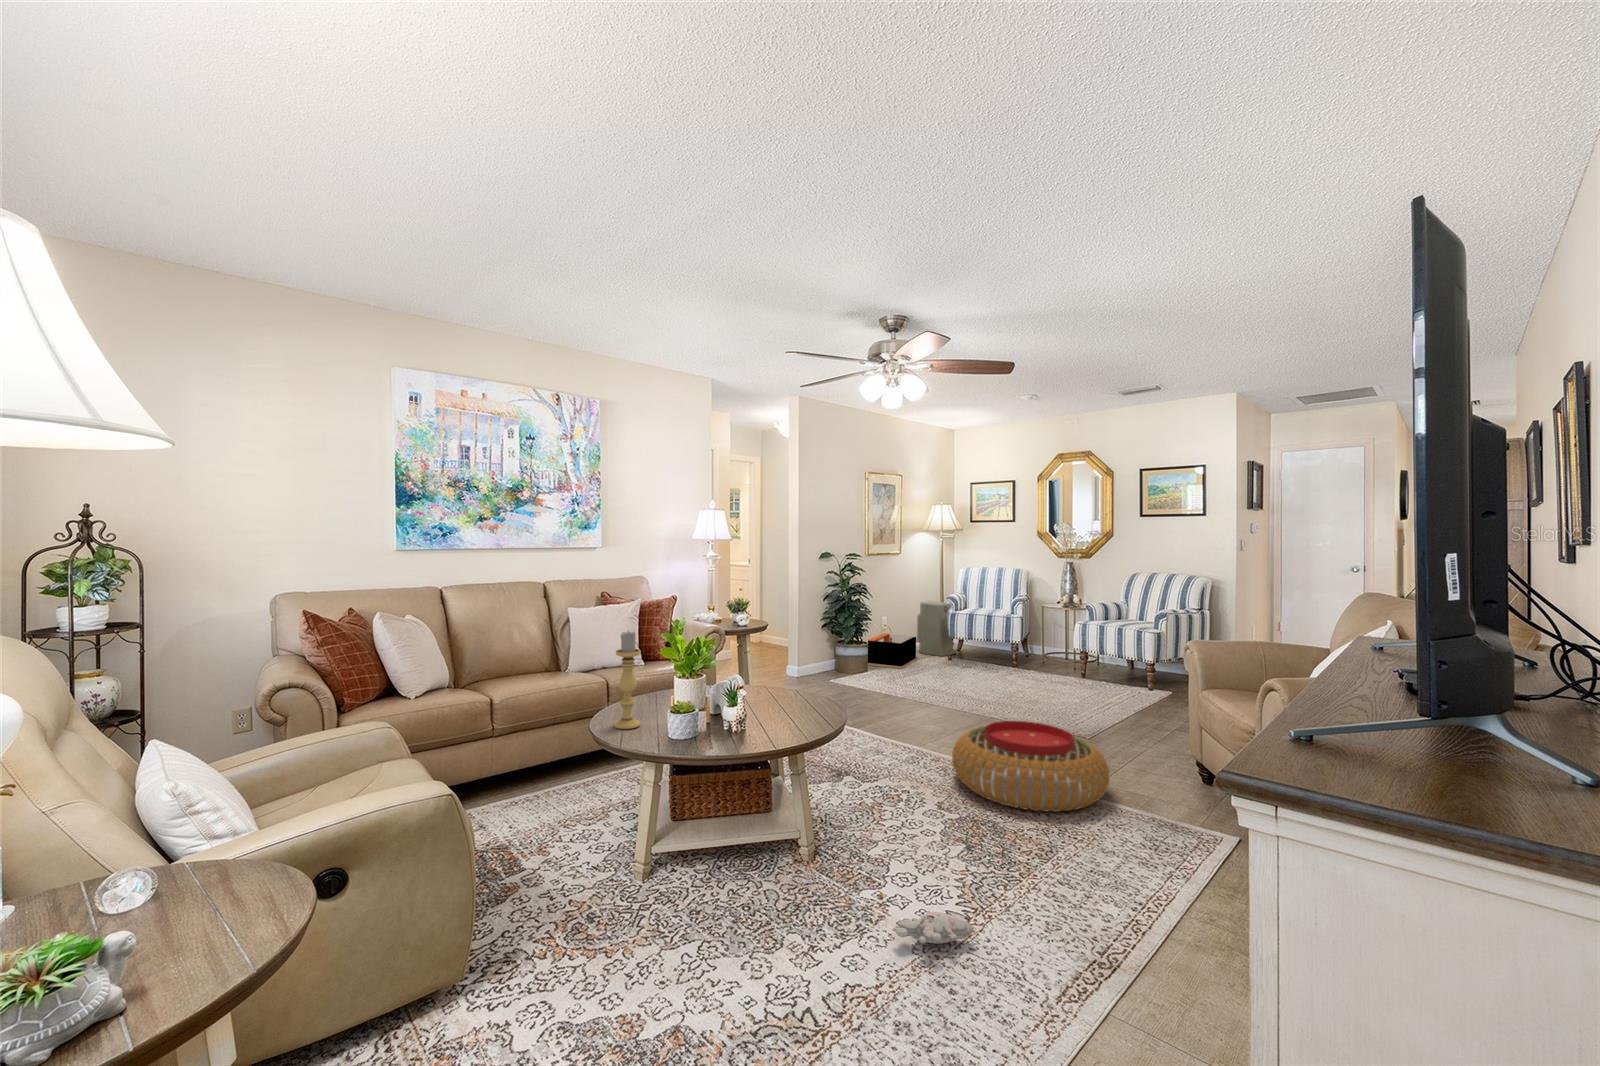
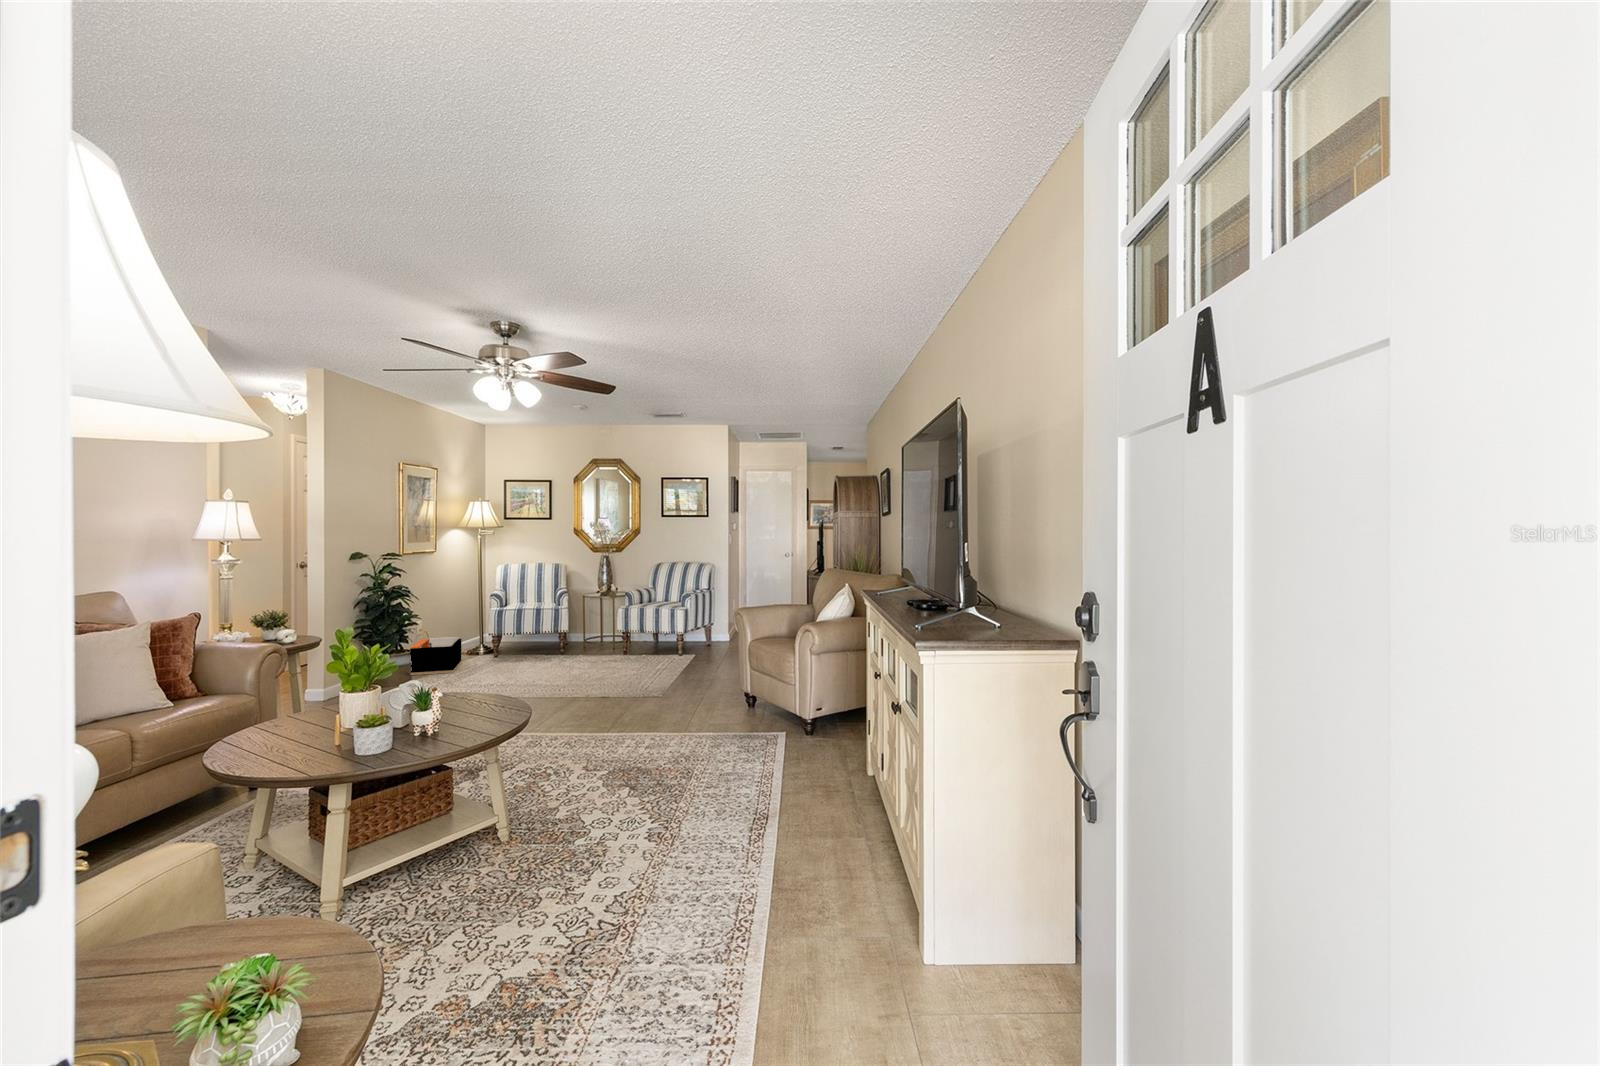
air purifier: present [917,601,956,656] -> none [455,600,498,656]
candle holder: present [614,631,641,729] -> none [268,649,305,764]
pouf: present [952,721,1110,812] -> none [579,686,704,755]
plush toy: present [879,894,973,944] -> none [590,826,679,853]

